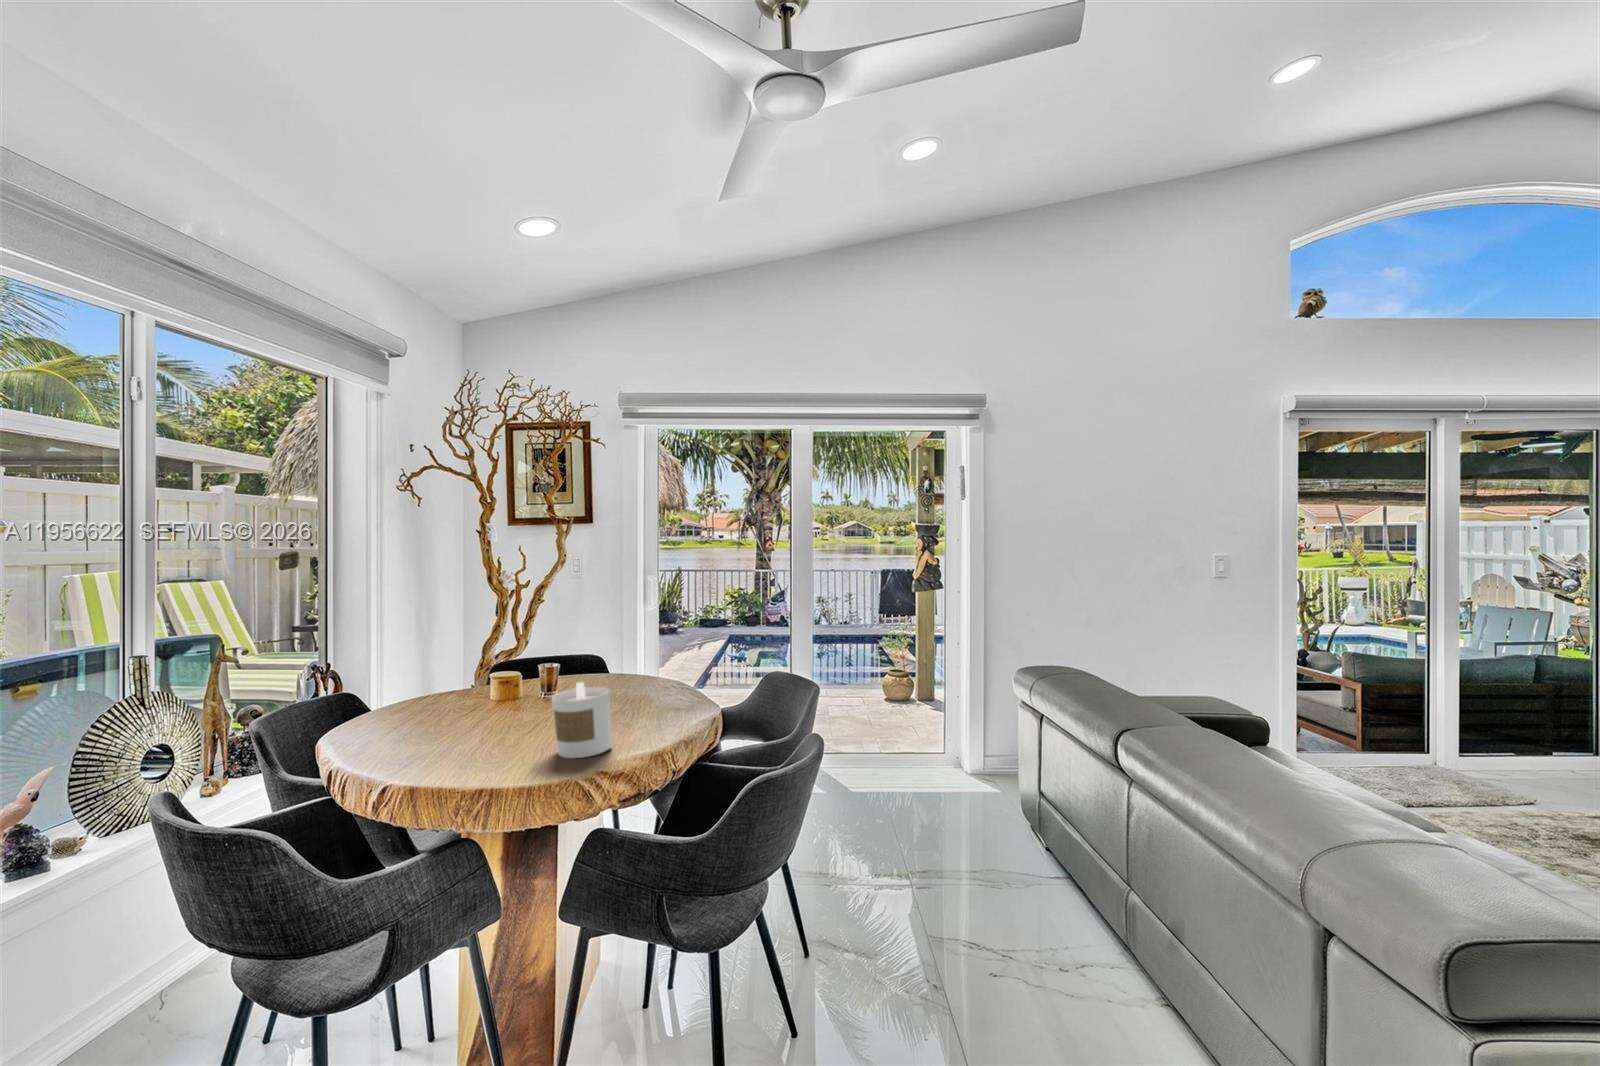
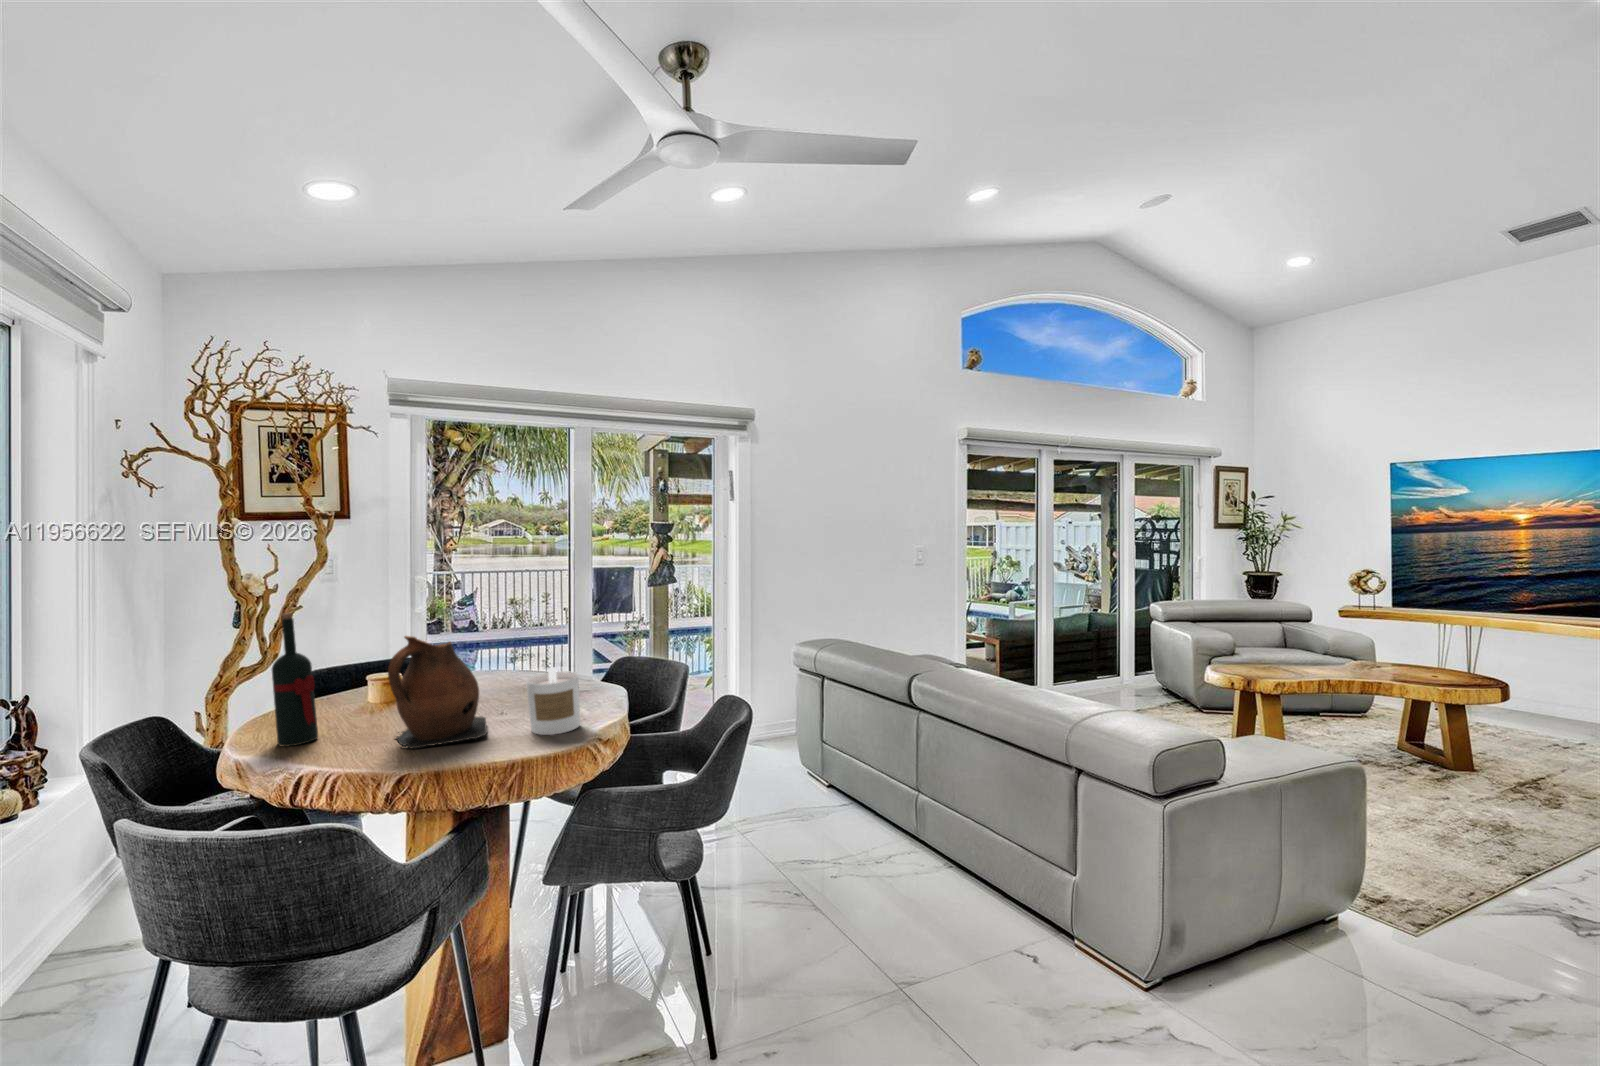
wine bottle: none [359,609,401,736] -> present [272,613,318,746]
ceramic pitcher: none [421,638,540,755] -> present [388,636,487,749]

